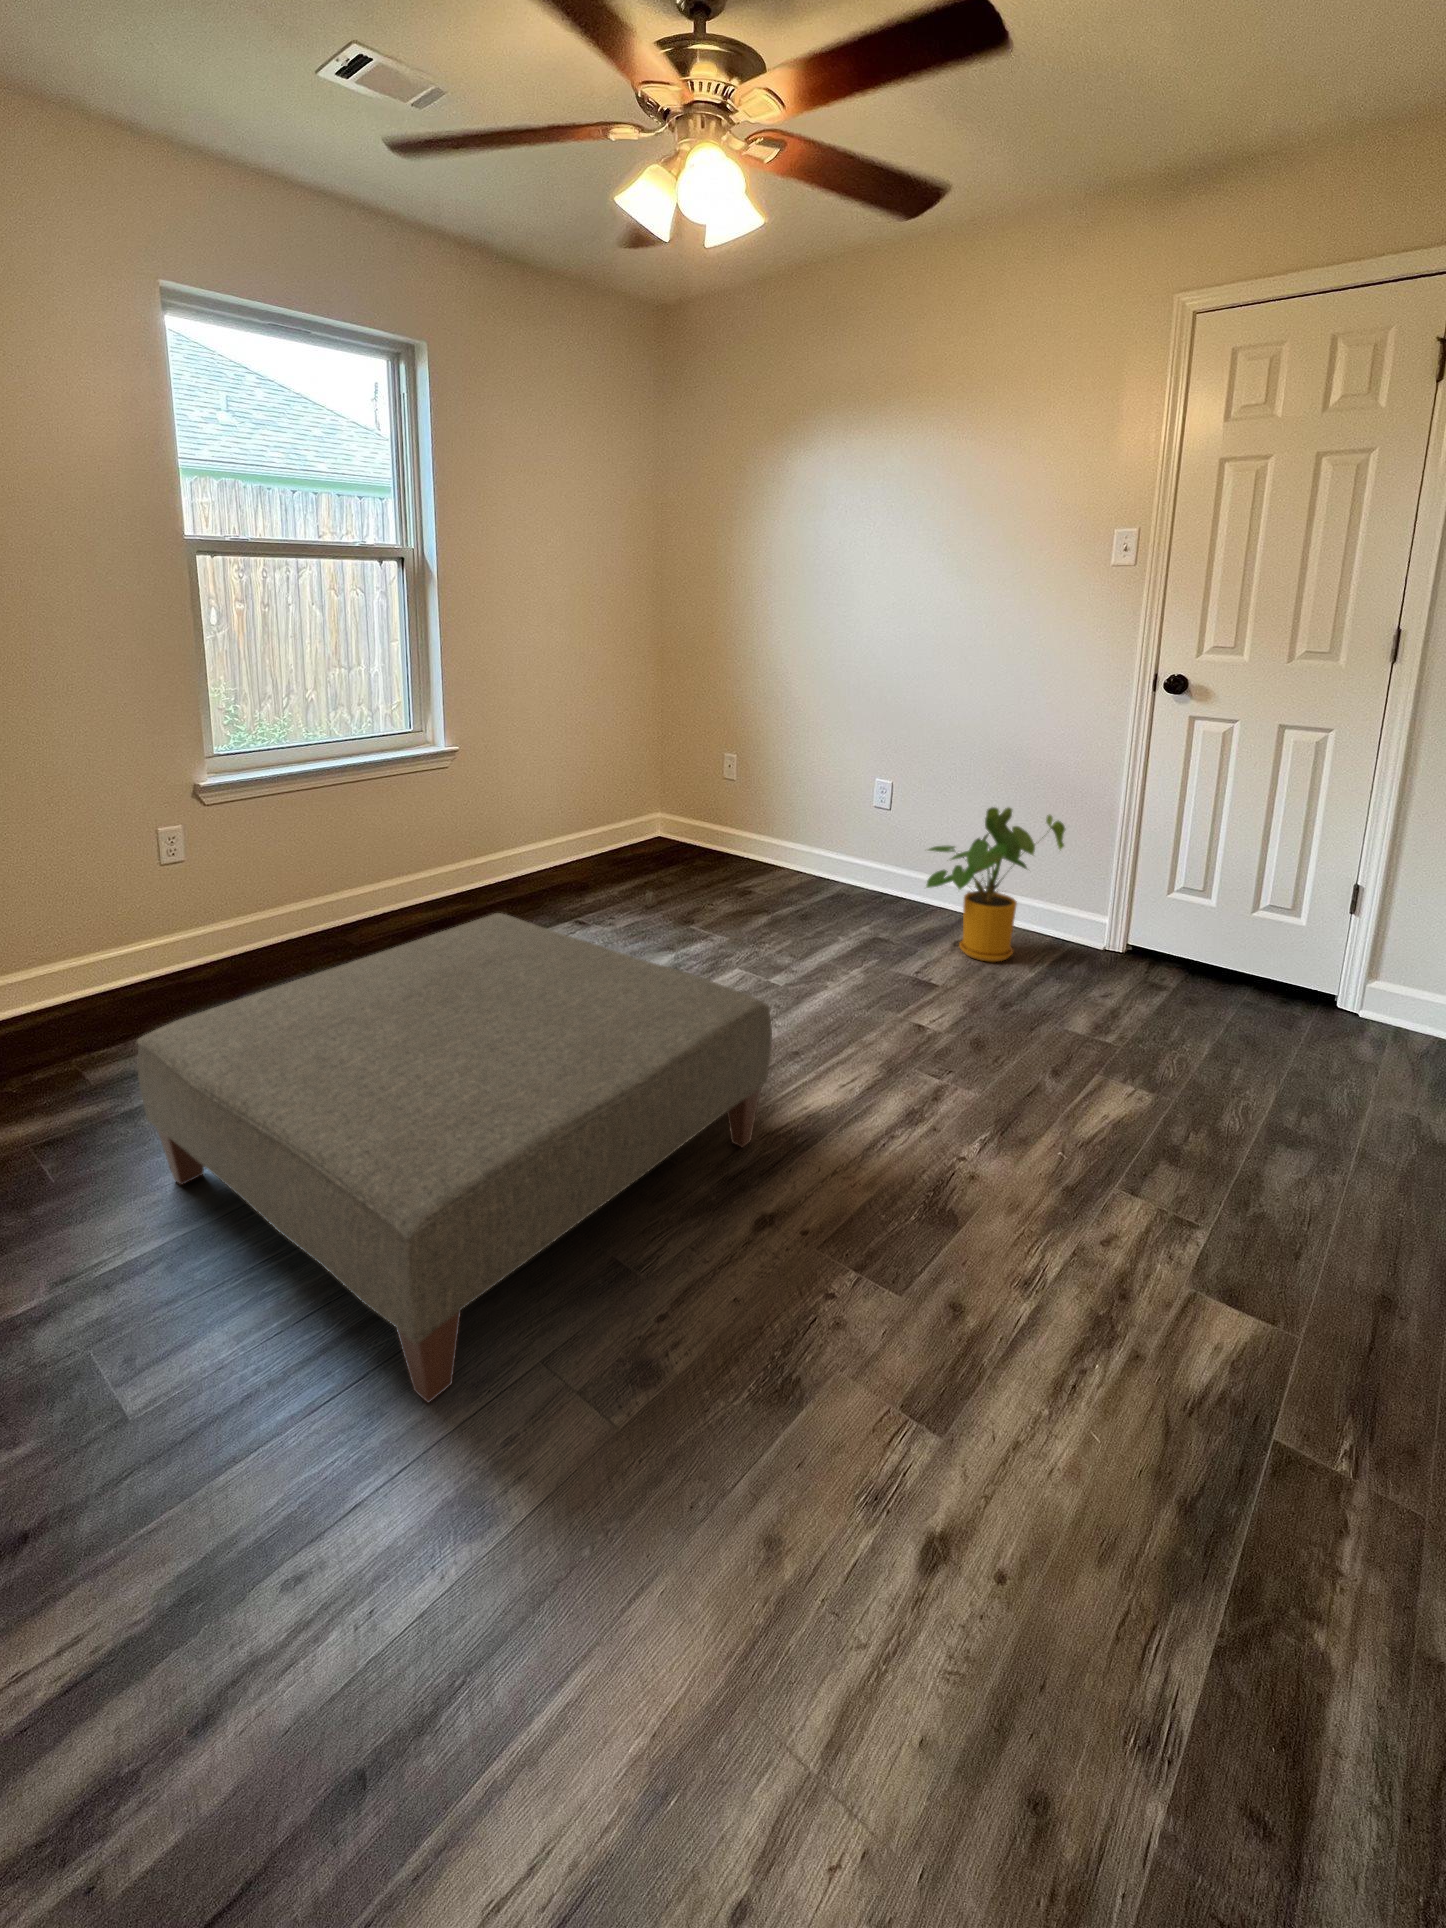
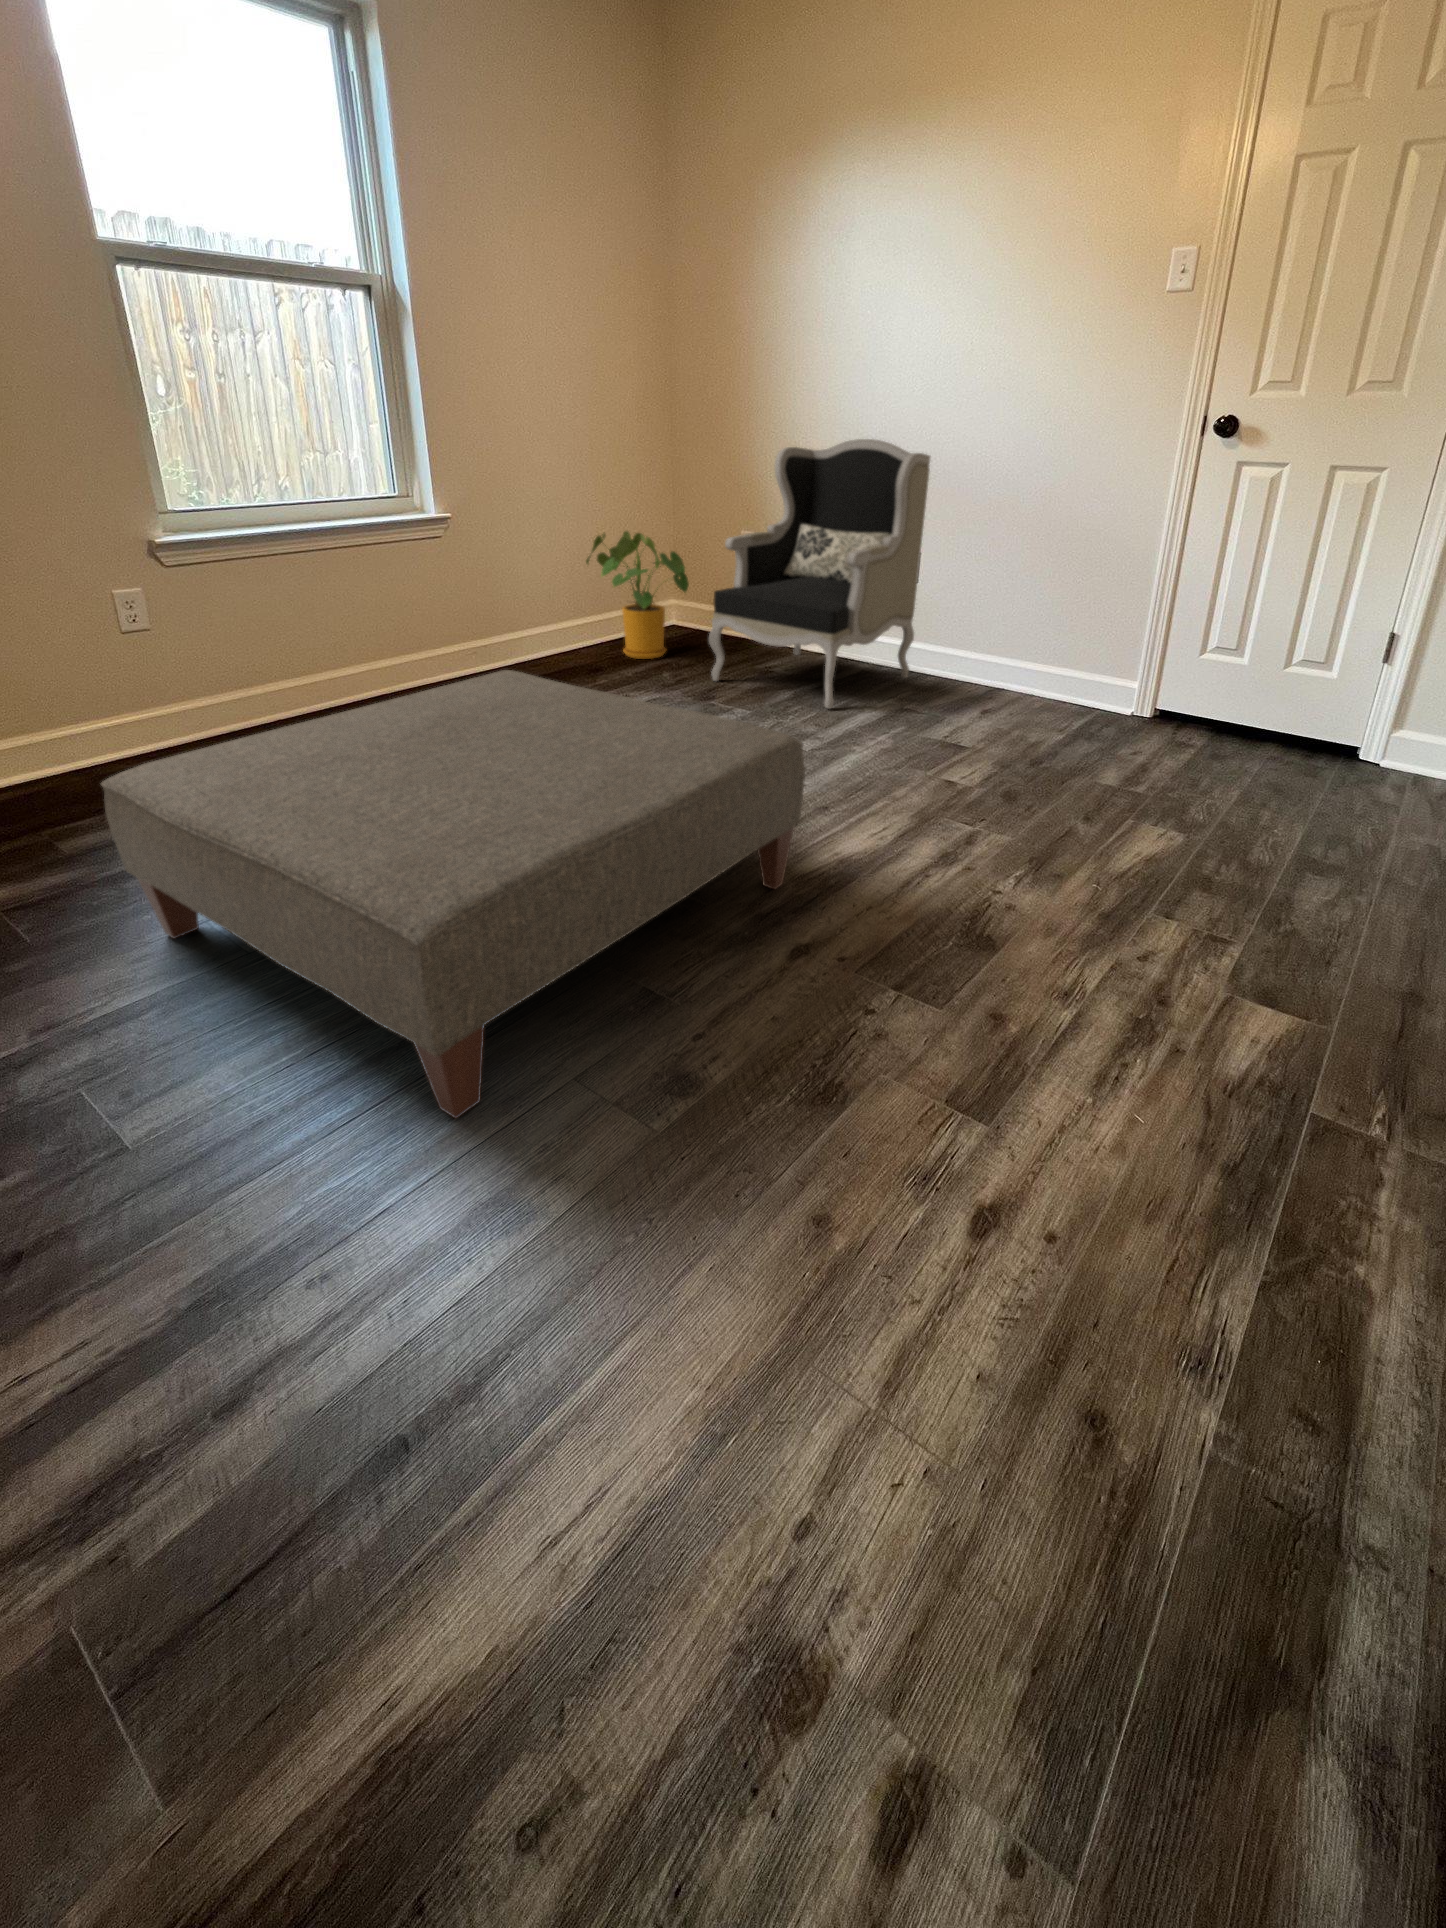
armchair: none [690,679,900,936] -> present [709,439,930,708]
house plant: present [926,807,1065,962] -> present [586,531,689,659]

